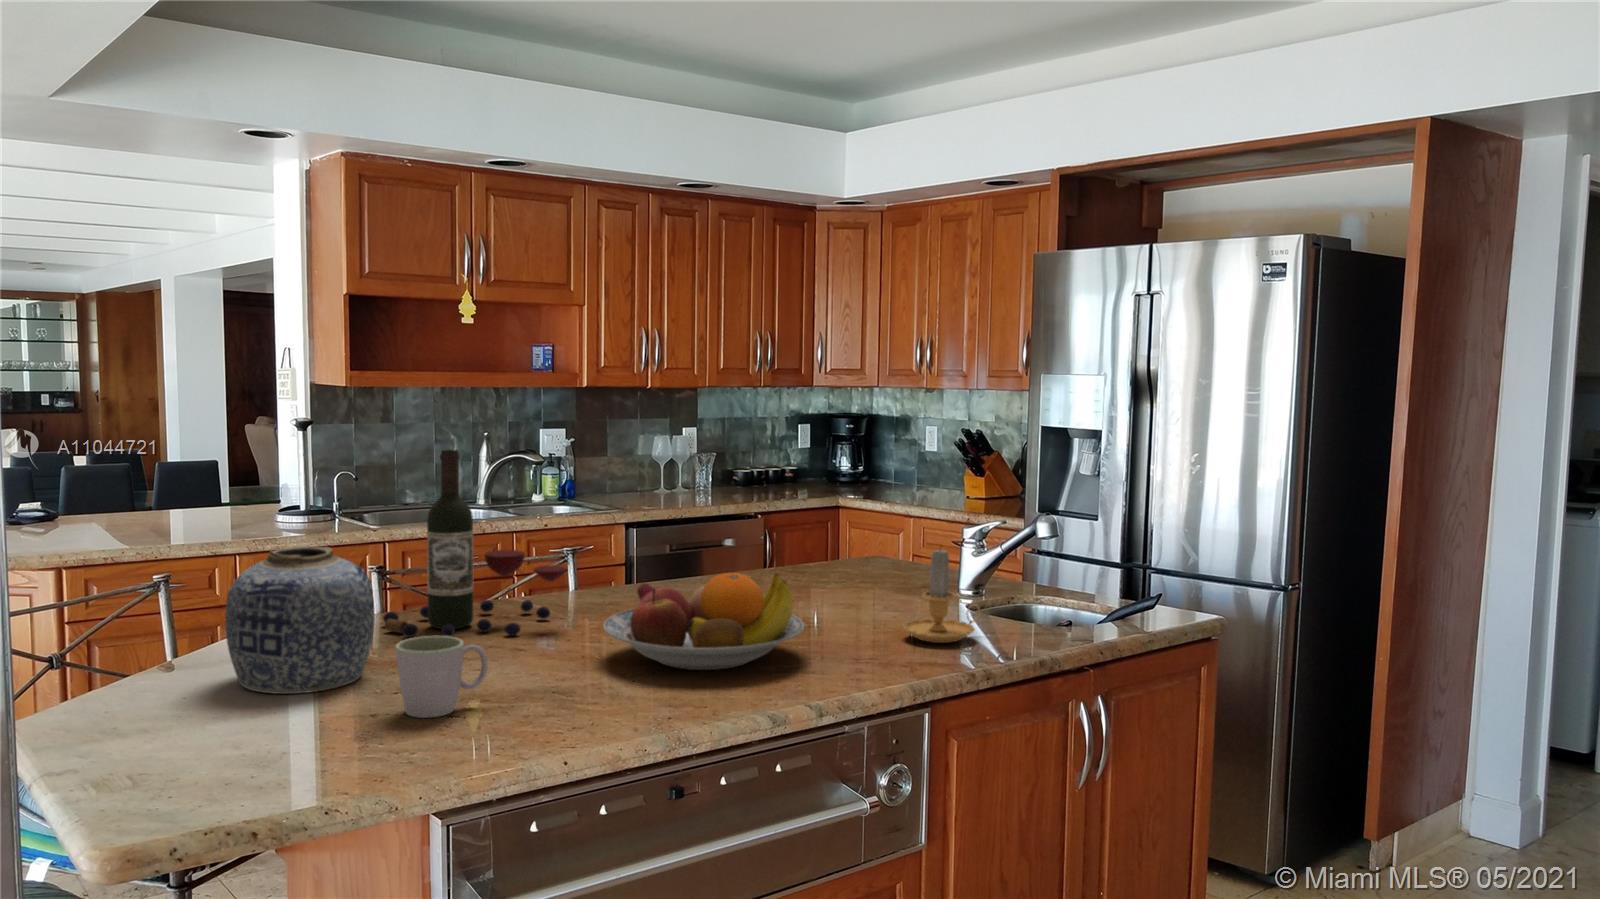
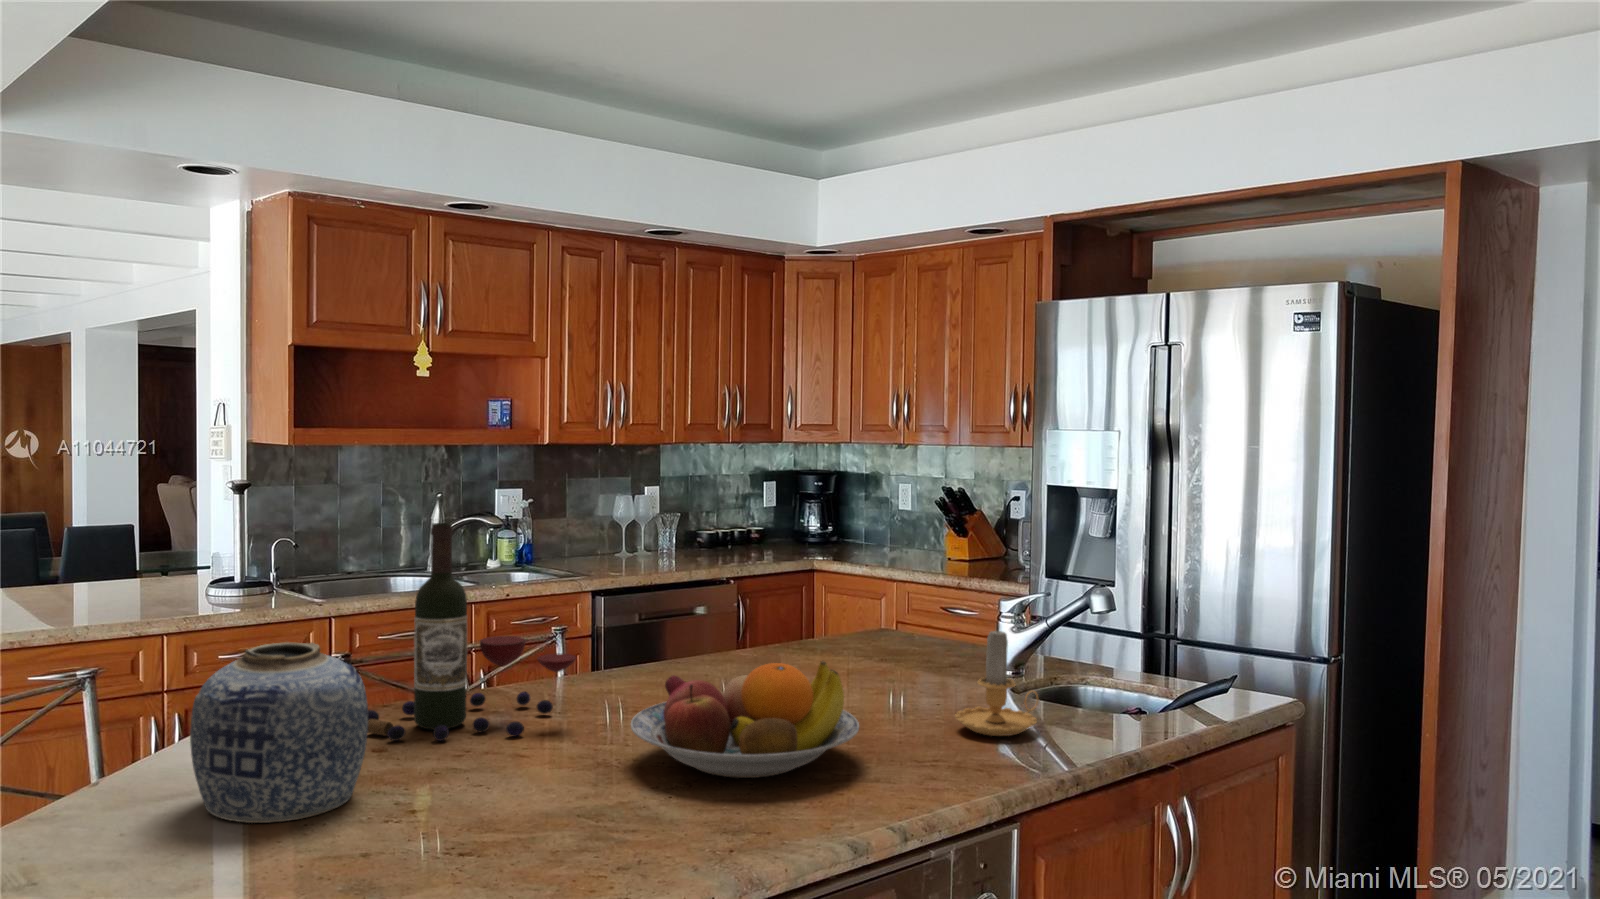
mug: present [396,636,488,718] -> none [406,750,514,852]

